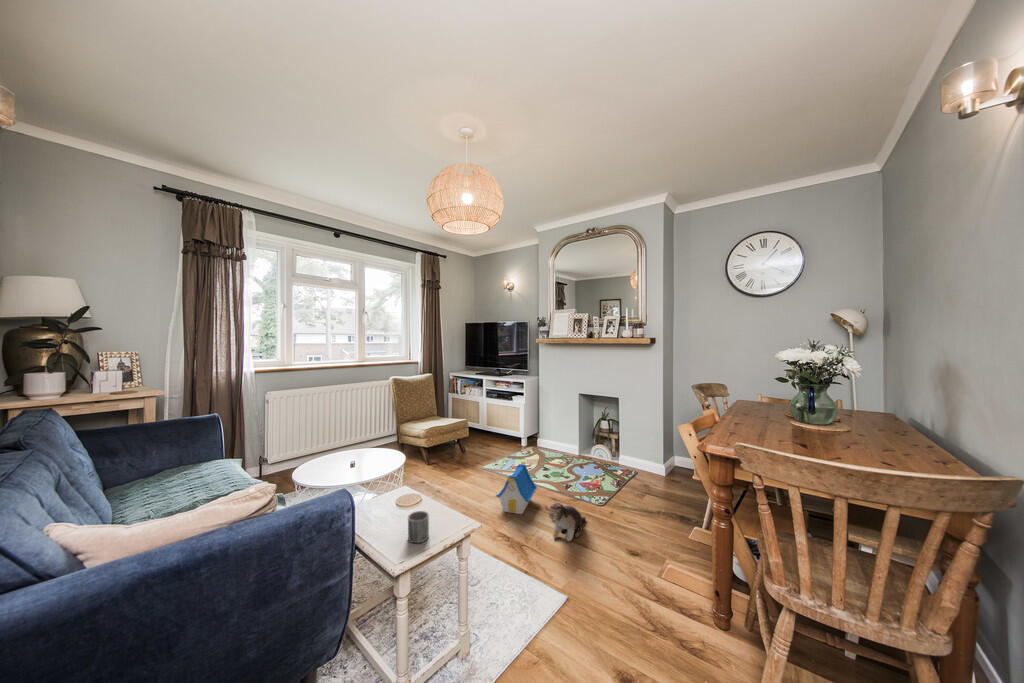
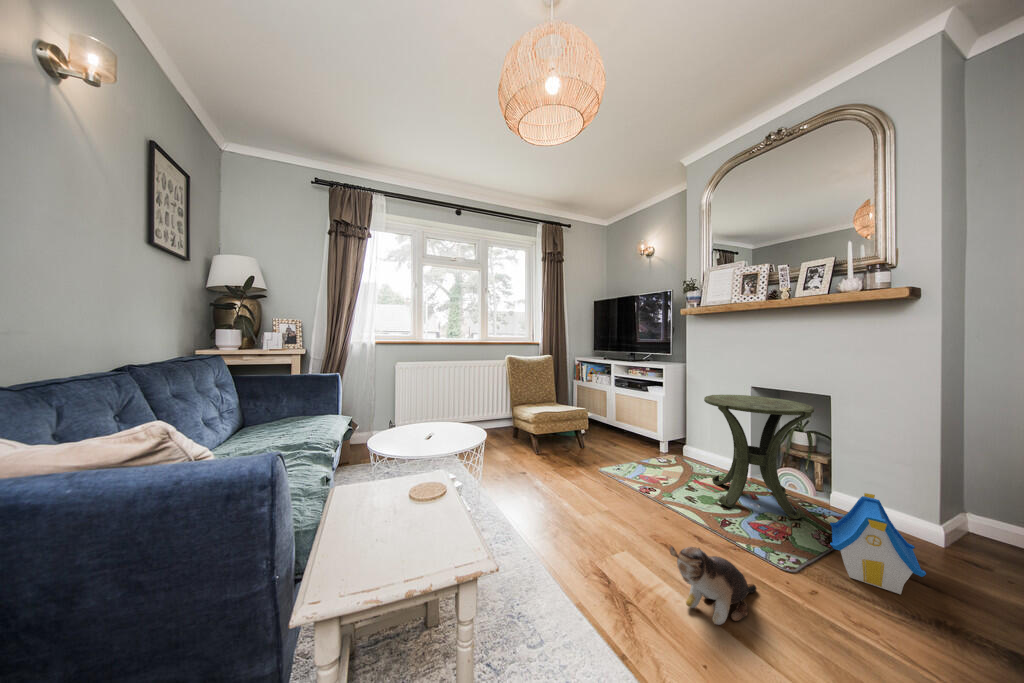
side table: none [553,401,612,477] -> present [704,395,814,519]
toy house: present [496,462,537,514] -> present [830,493,926,594]
mug: present [408,511,429,543] -> none [377,506,414,563]

